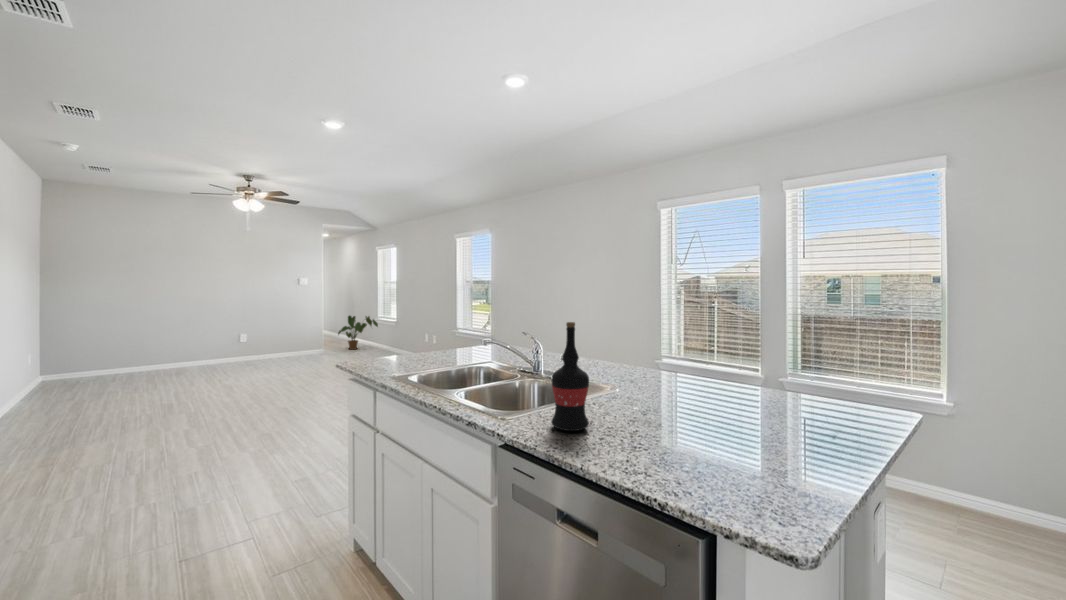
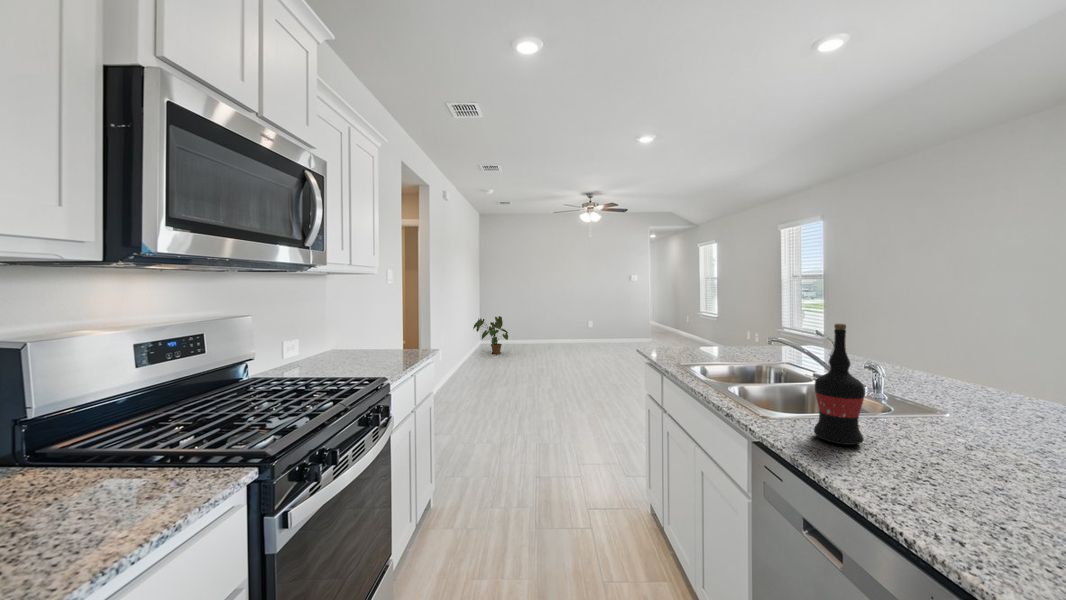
house plant: present [338,316,378,350] -> present [473,316,508,354]

